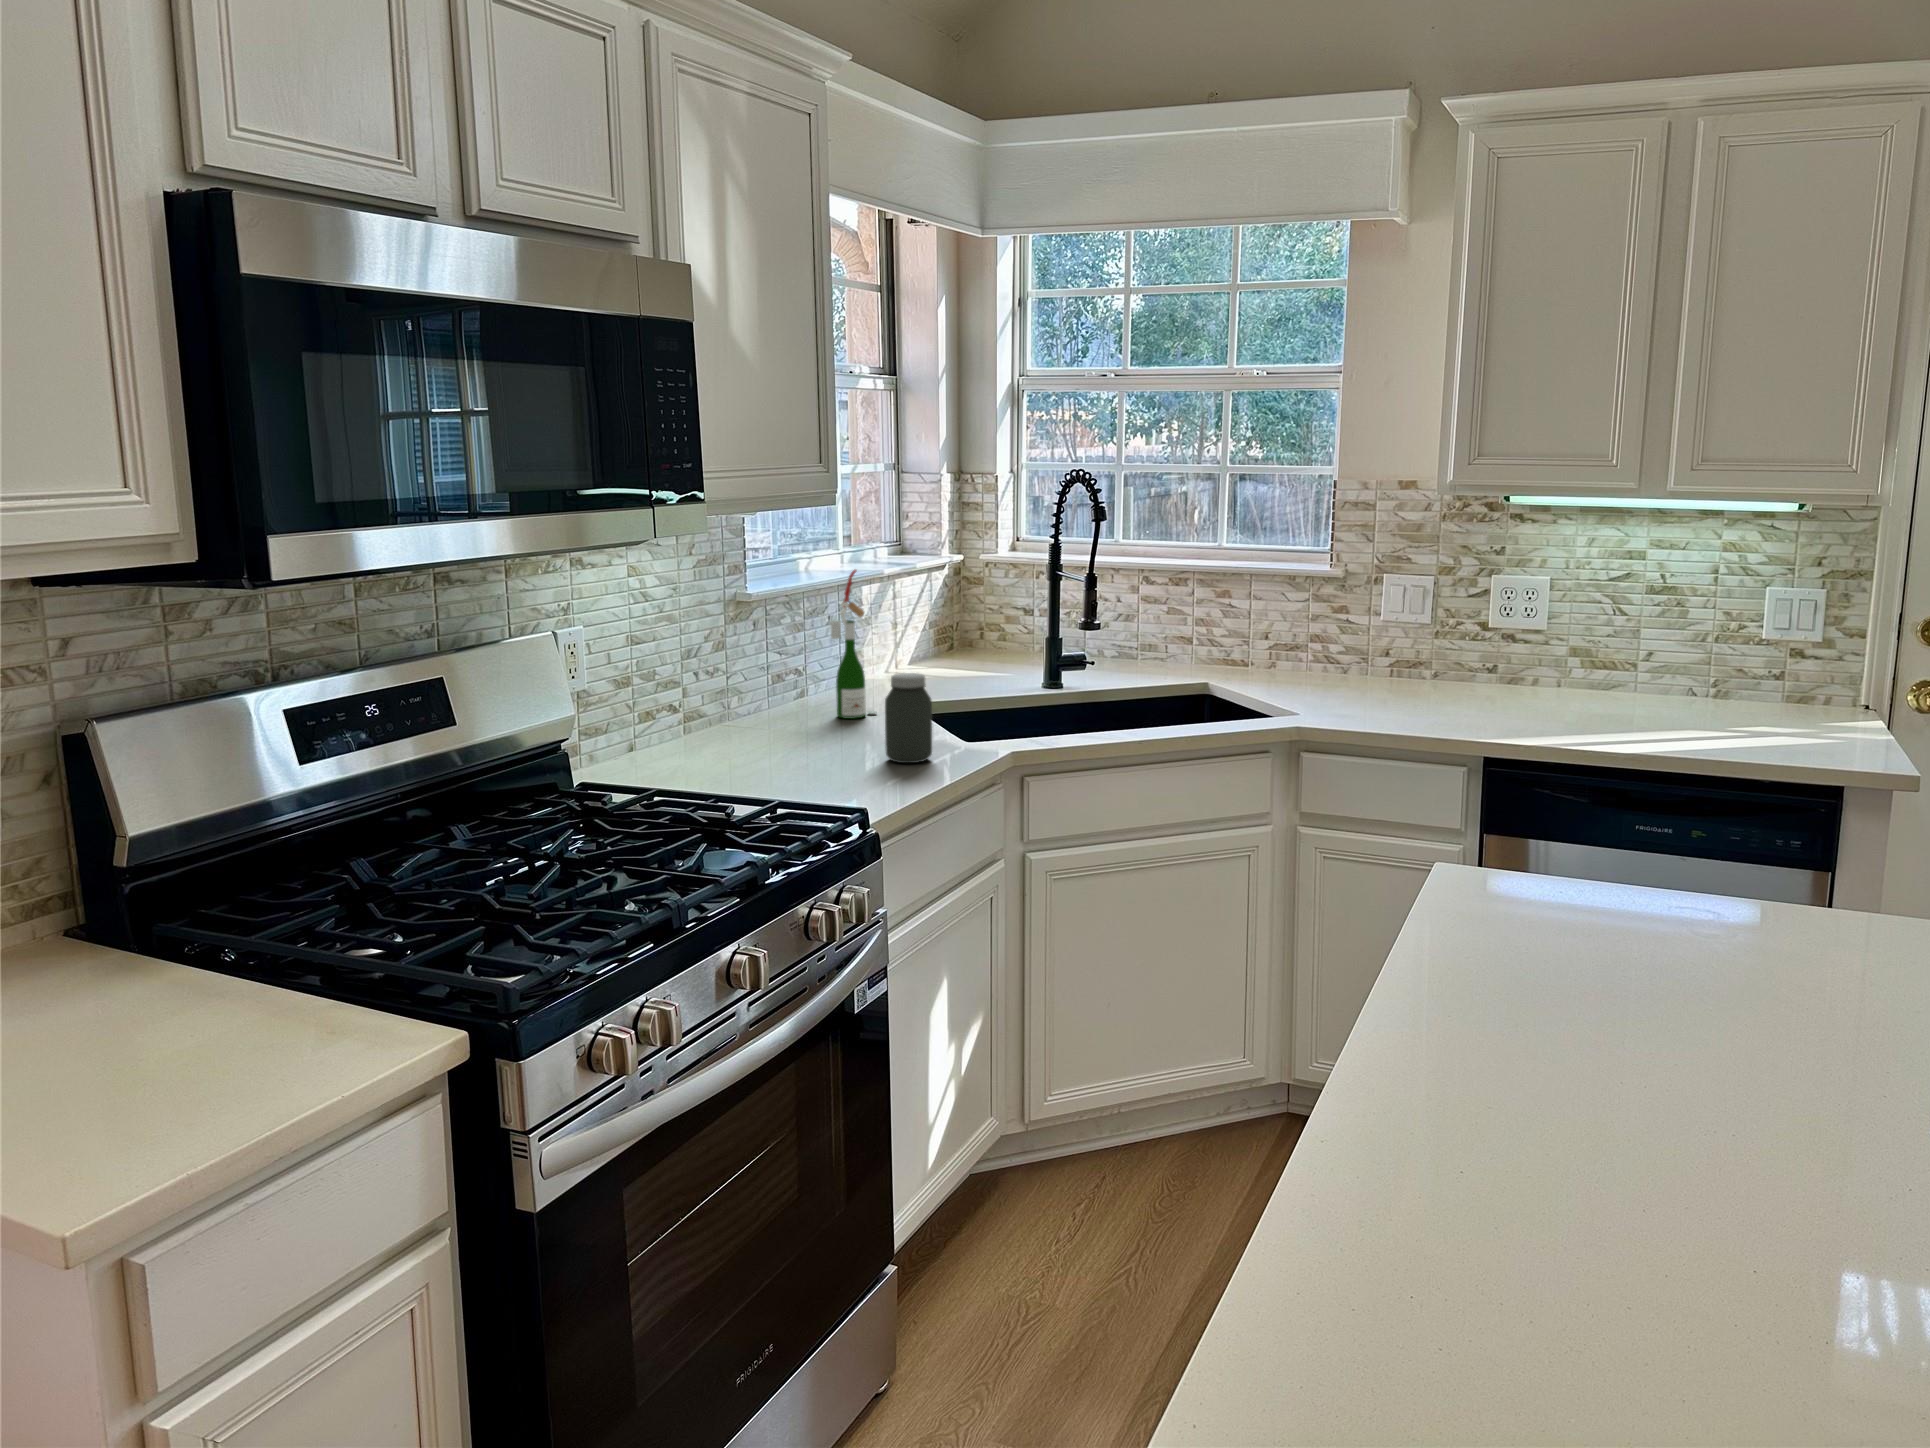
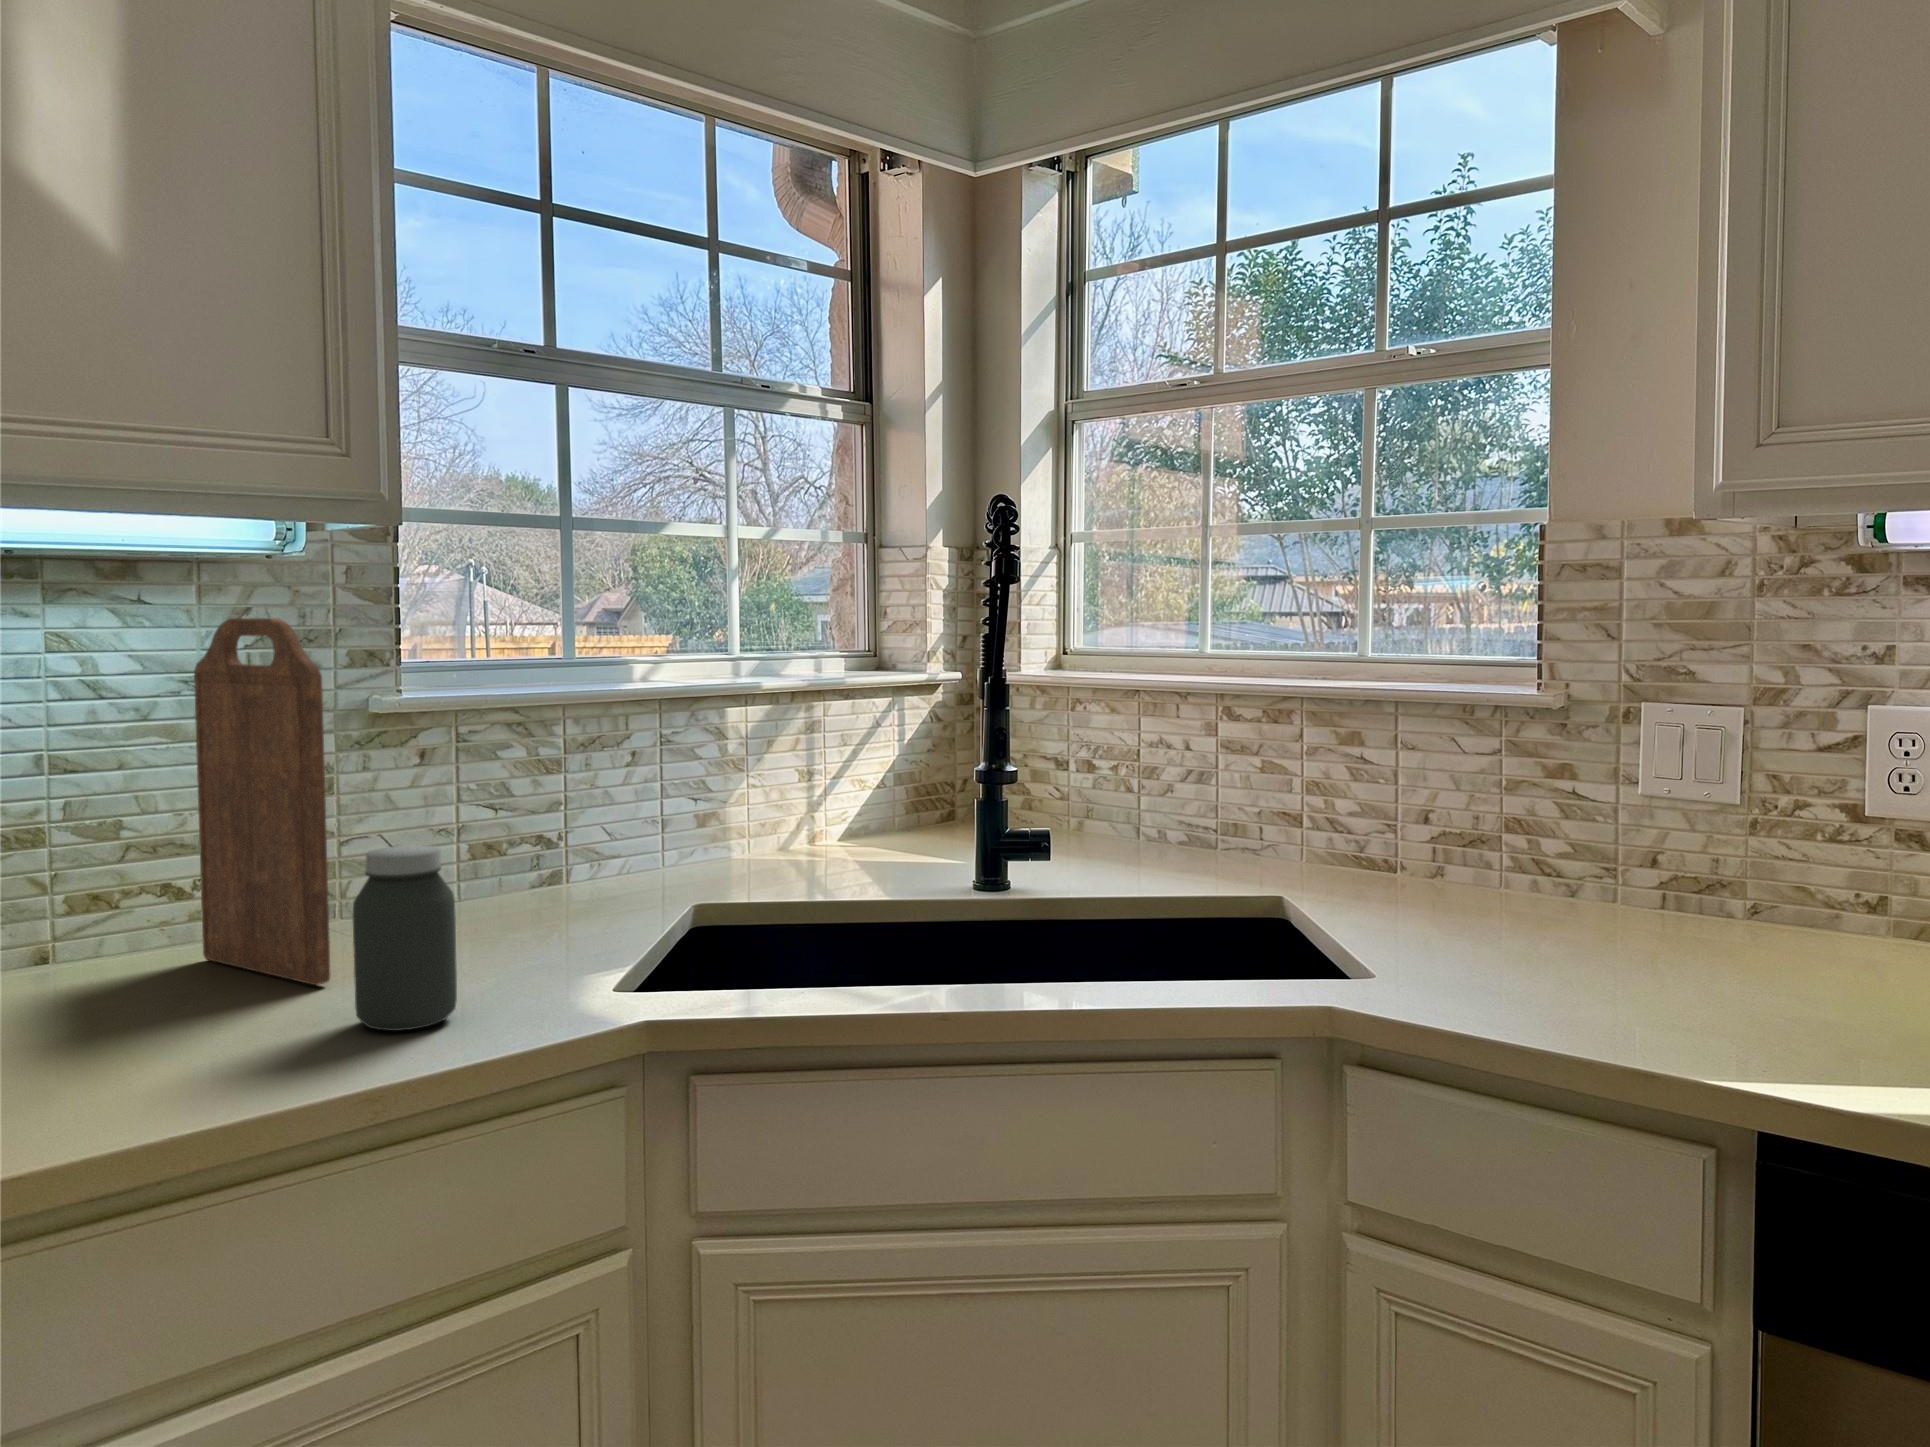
cutting board: none [715,555,826,750] -> present [194,618,330,985]
wine bottle: present [830,570,877,719] -> none [521,663,604,925]

